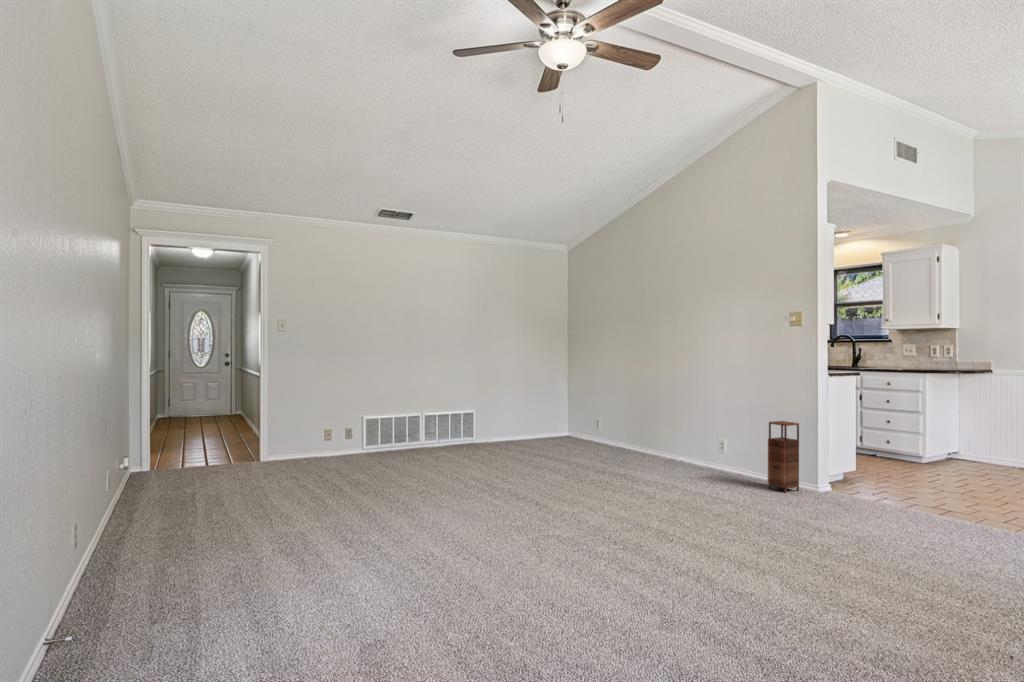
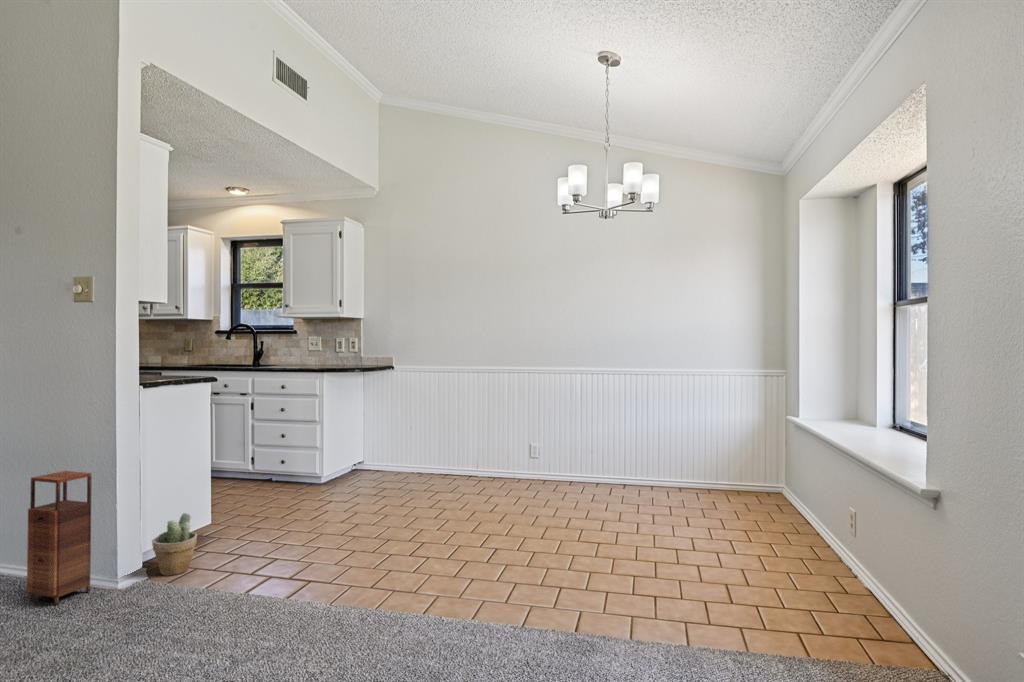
potted plant: none [829,457,858,493] -> present [152,513,197,576]

